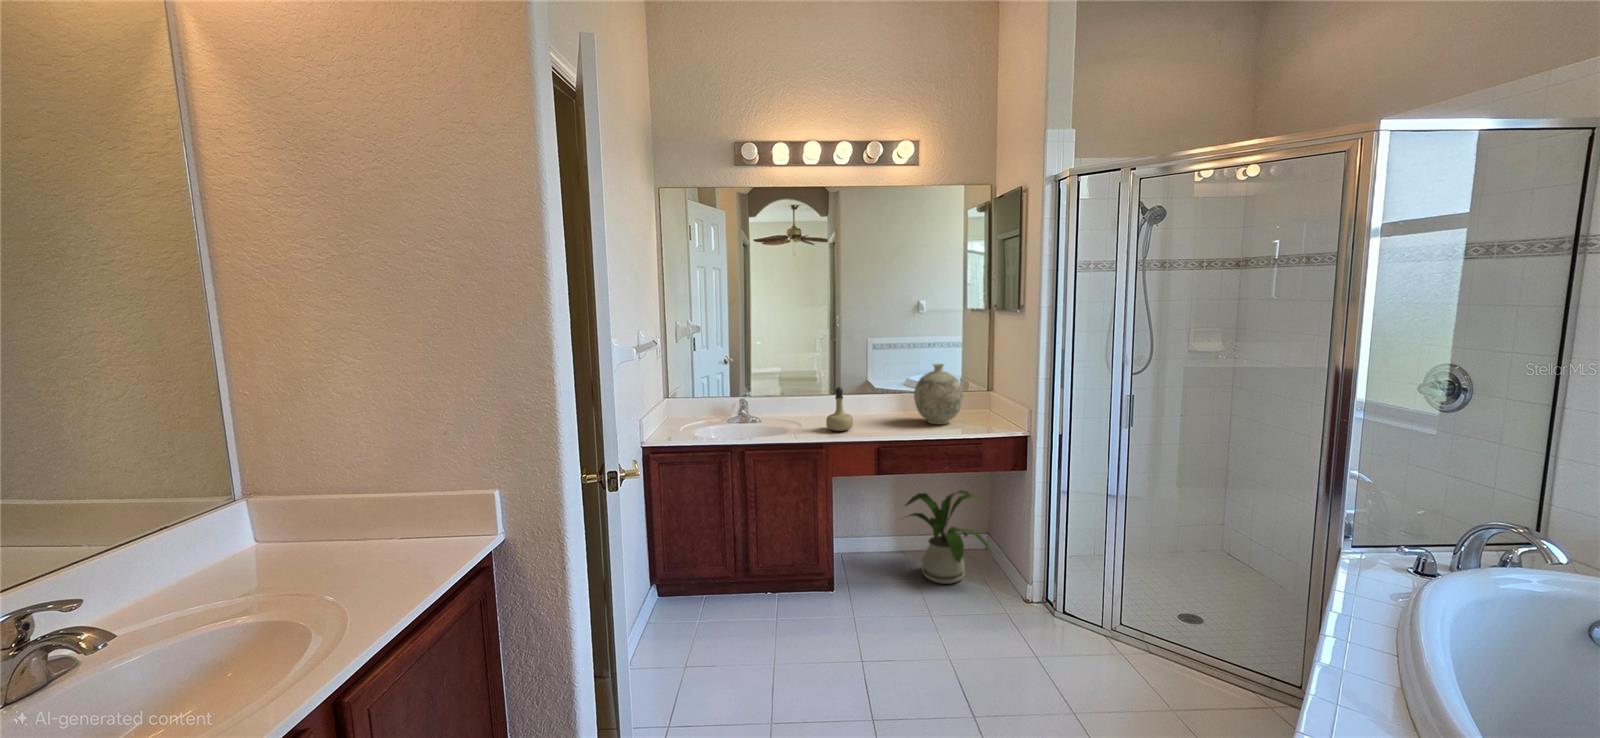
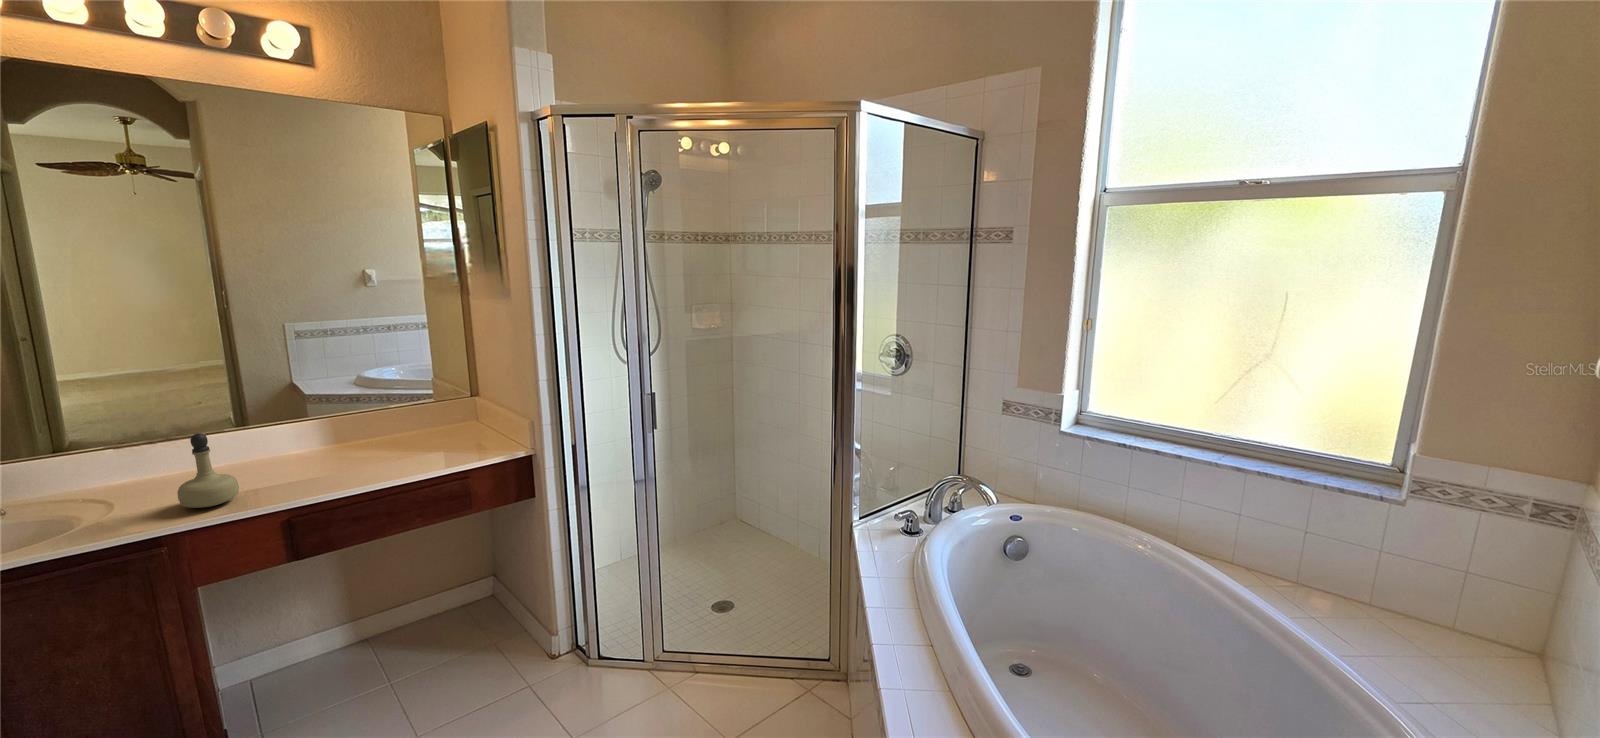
decorative vase: present [914,364,963,424] -> none [354,371,436,459]
house plant: present [905,490,991,584] -> none [353,540,502,676]

